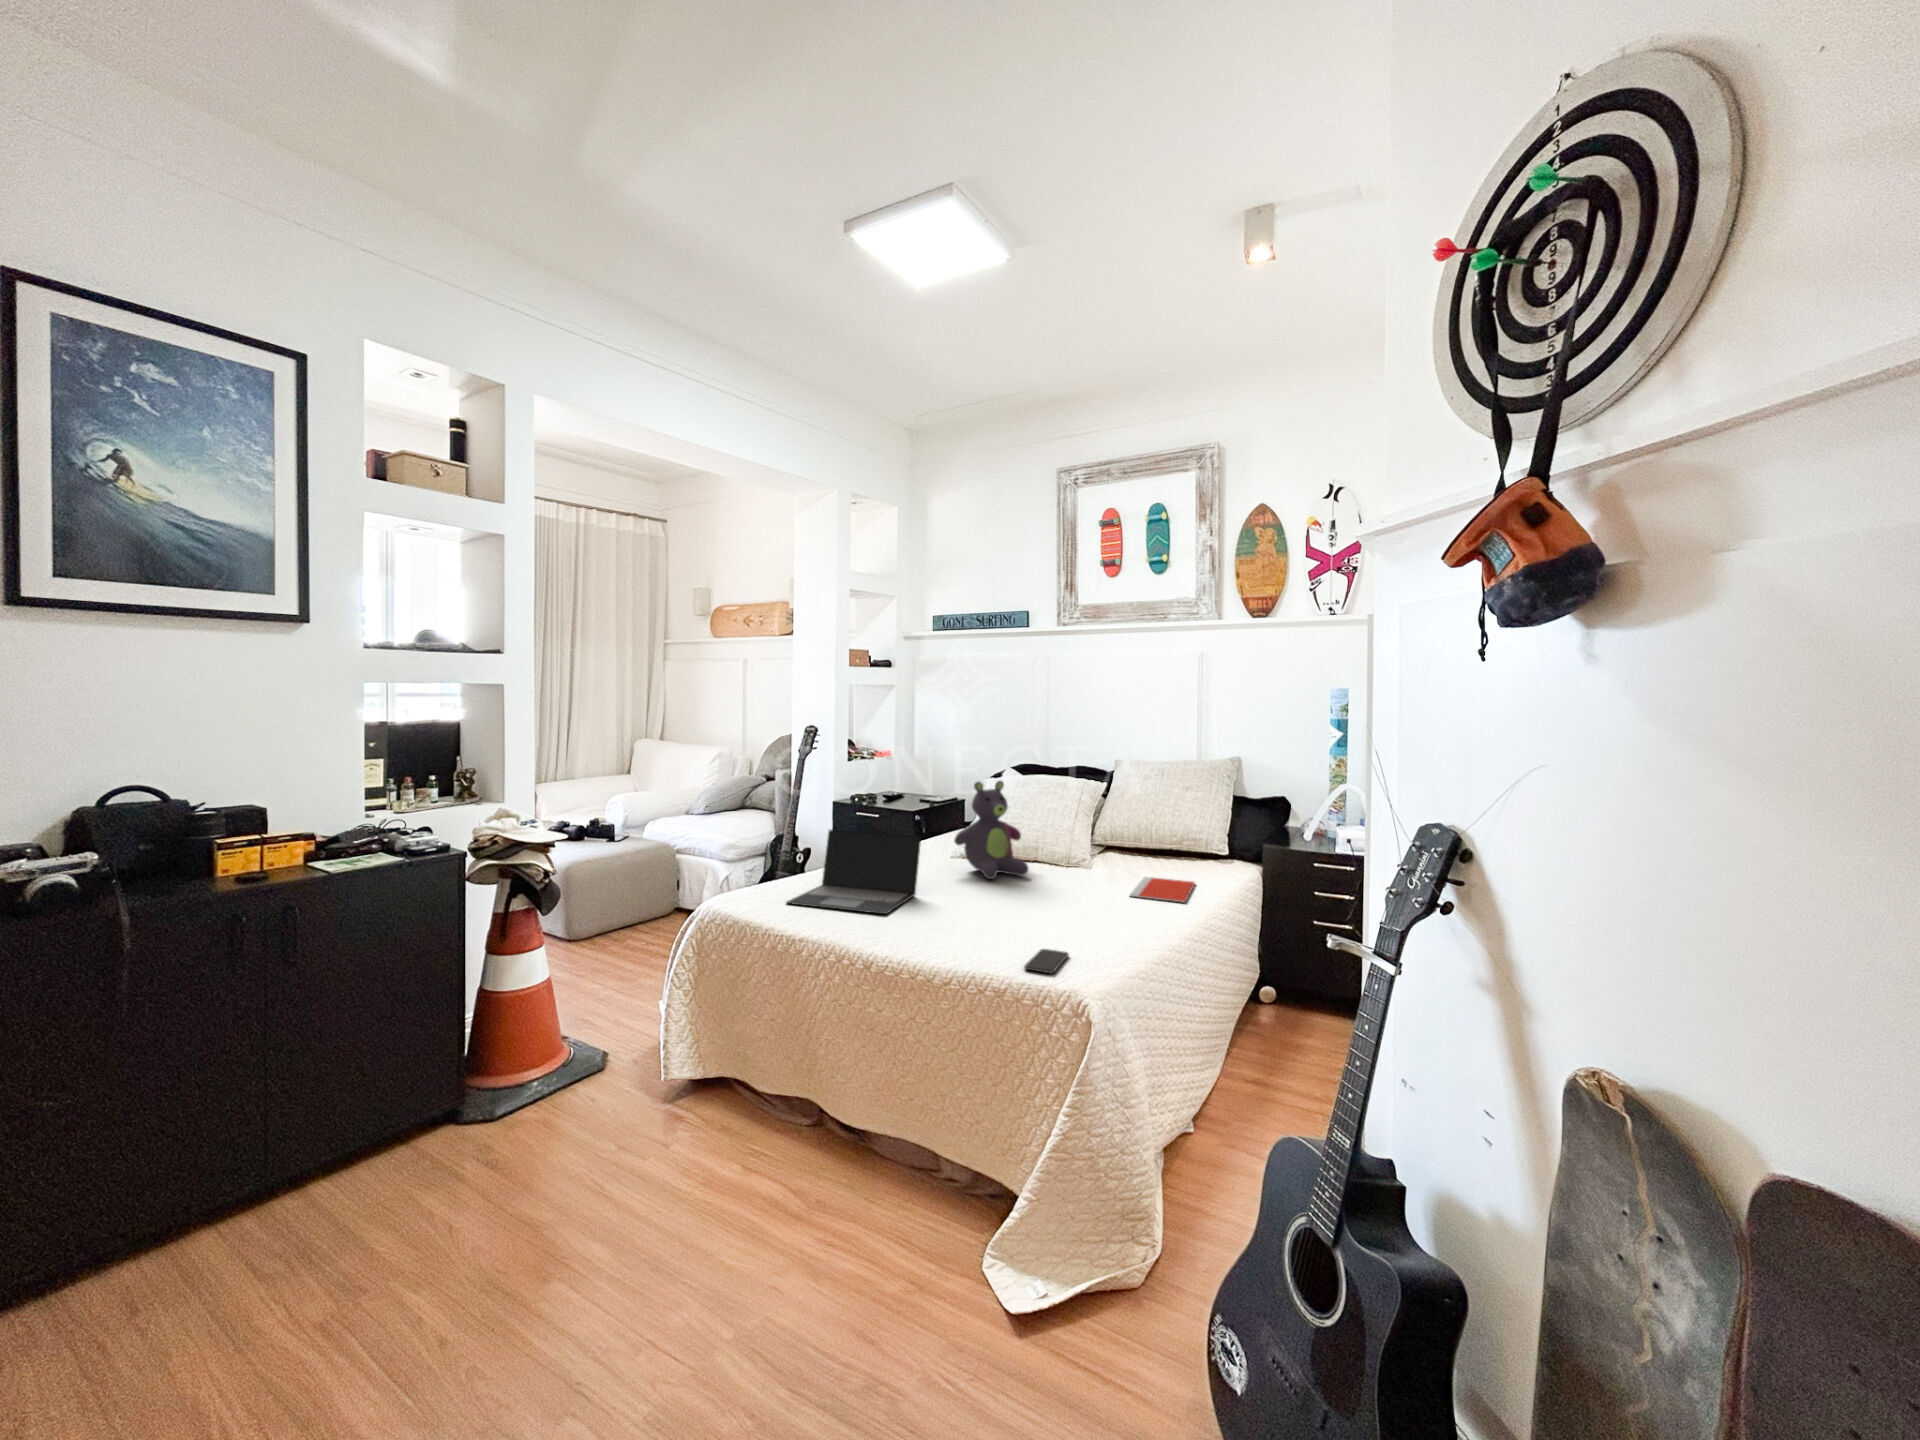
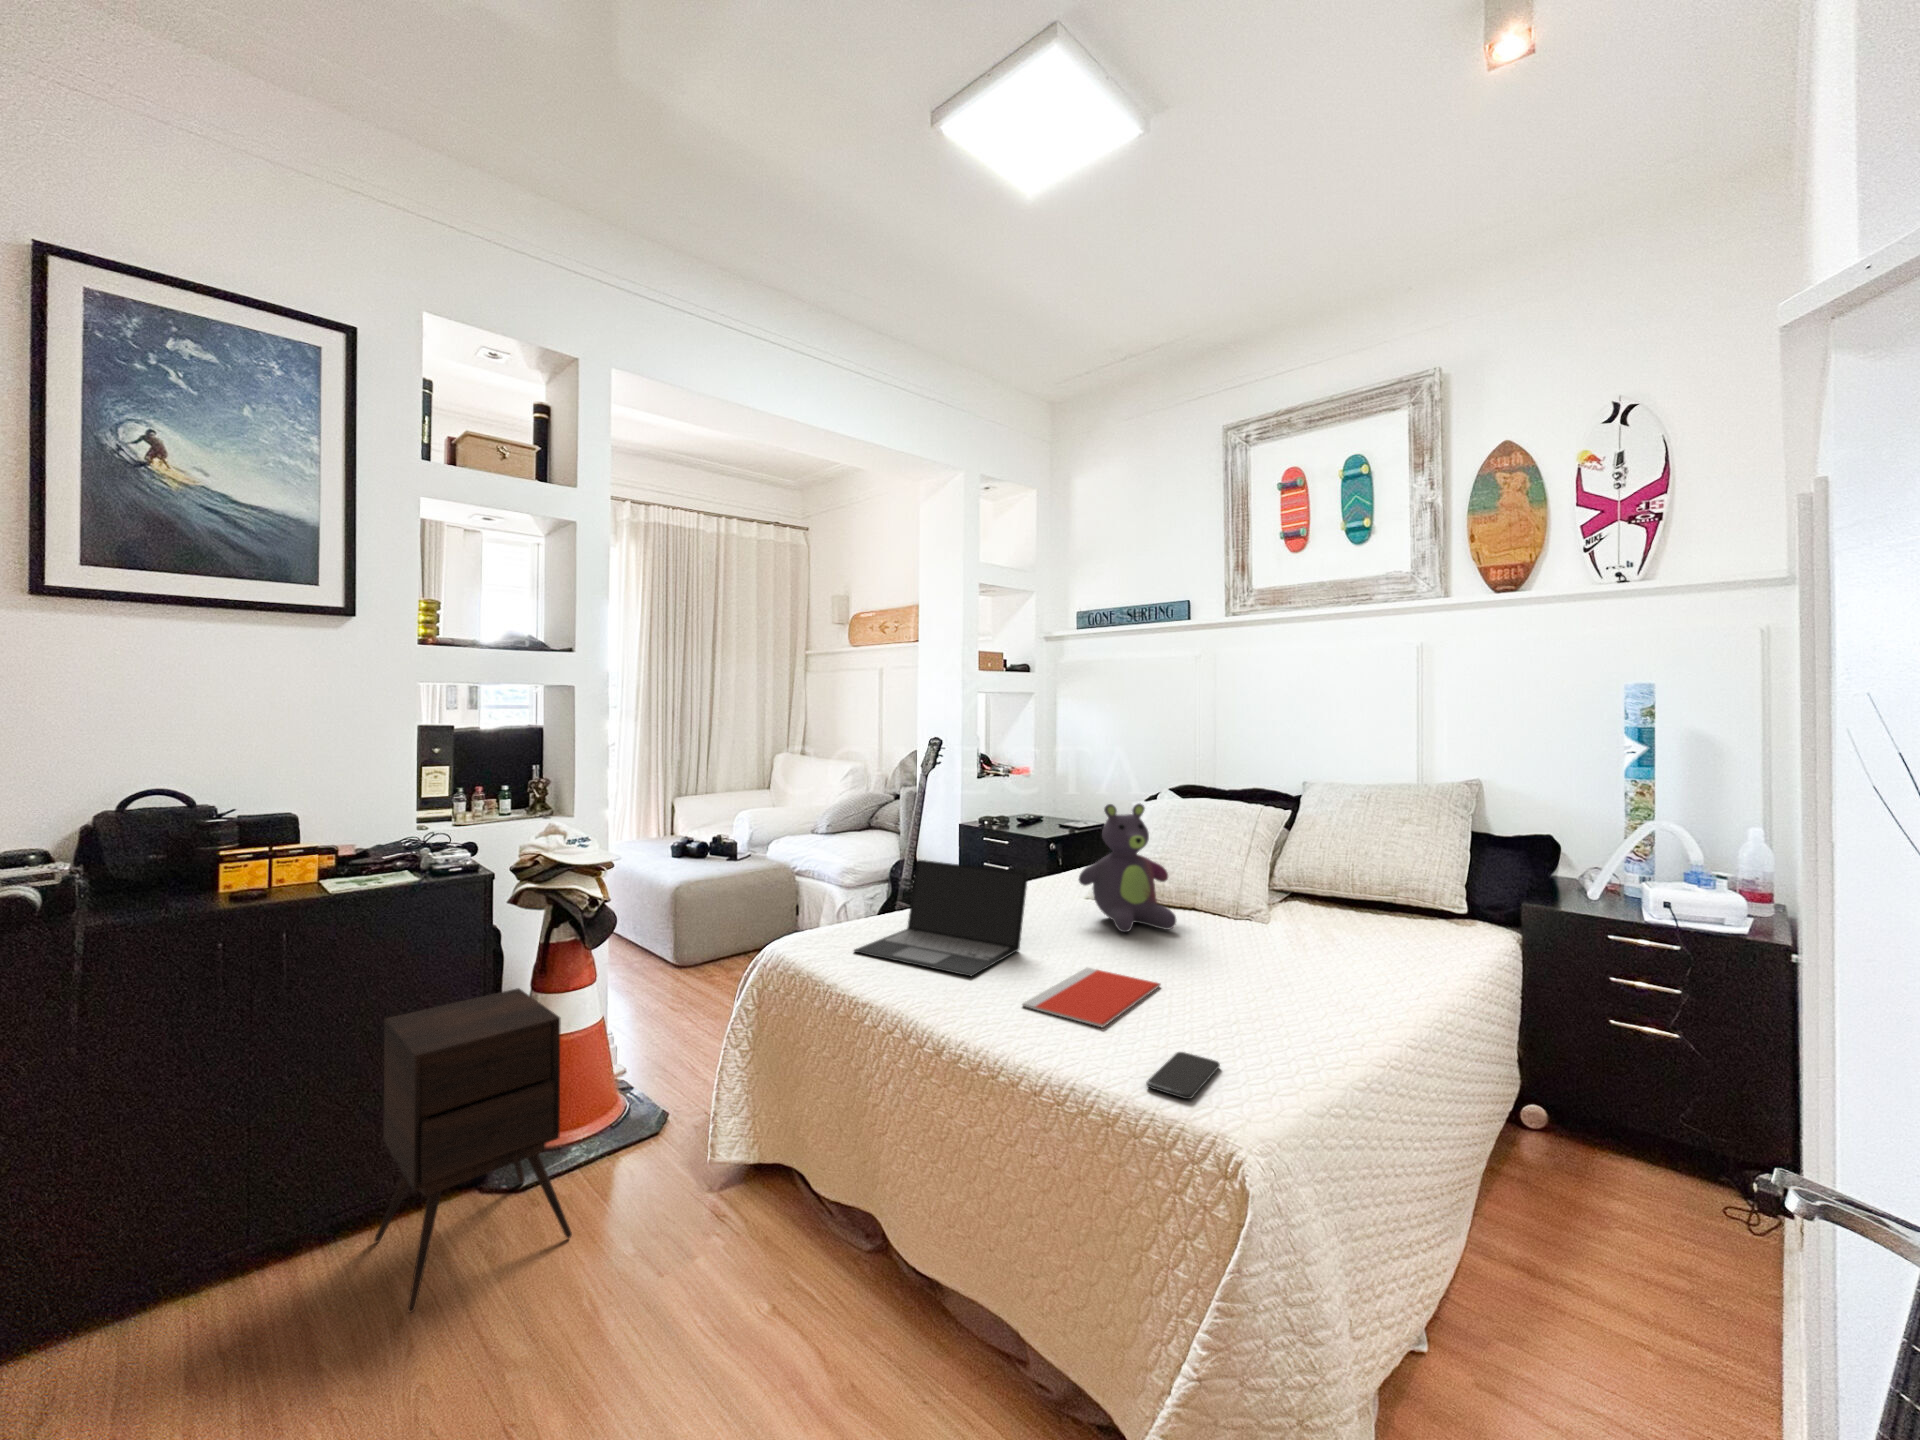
notebook: present [1130,877,1195,902] -> present [1022,968,1160,1027]
side table: none [382,949,563,1206] -> present [375,988,572,1312]

